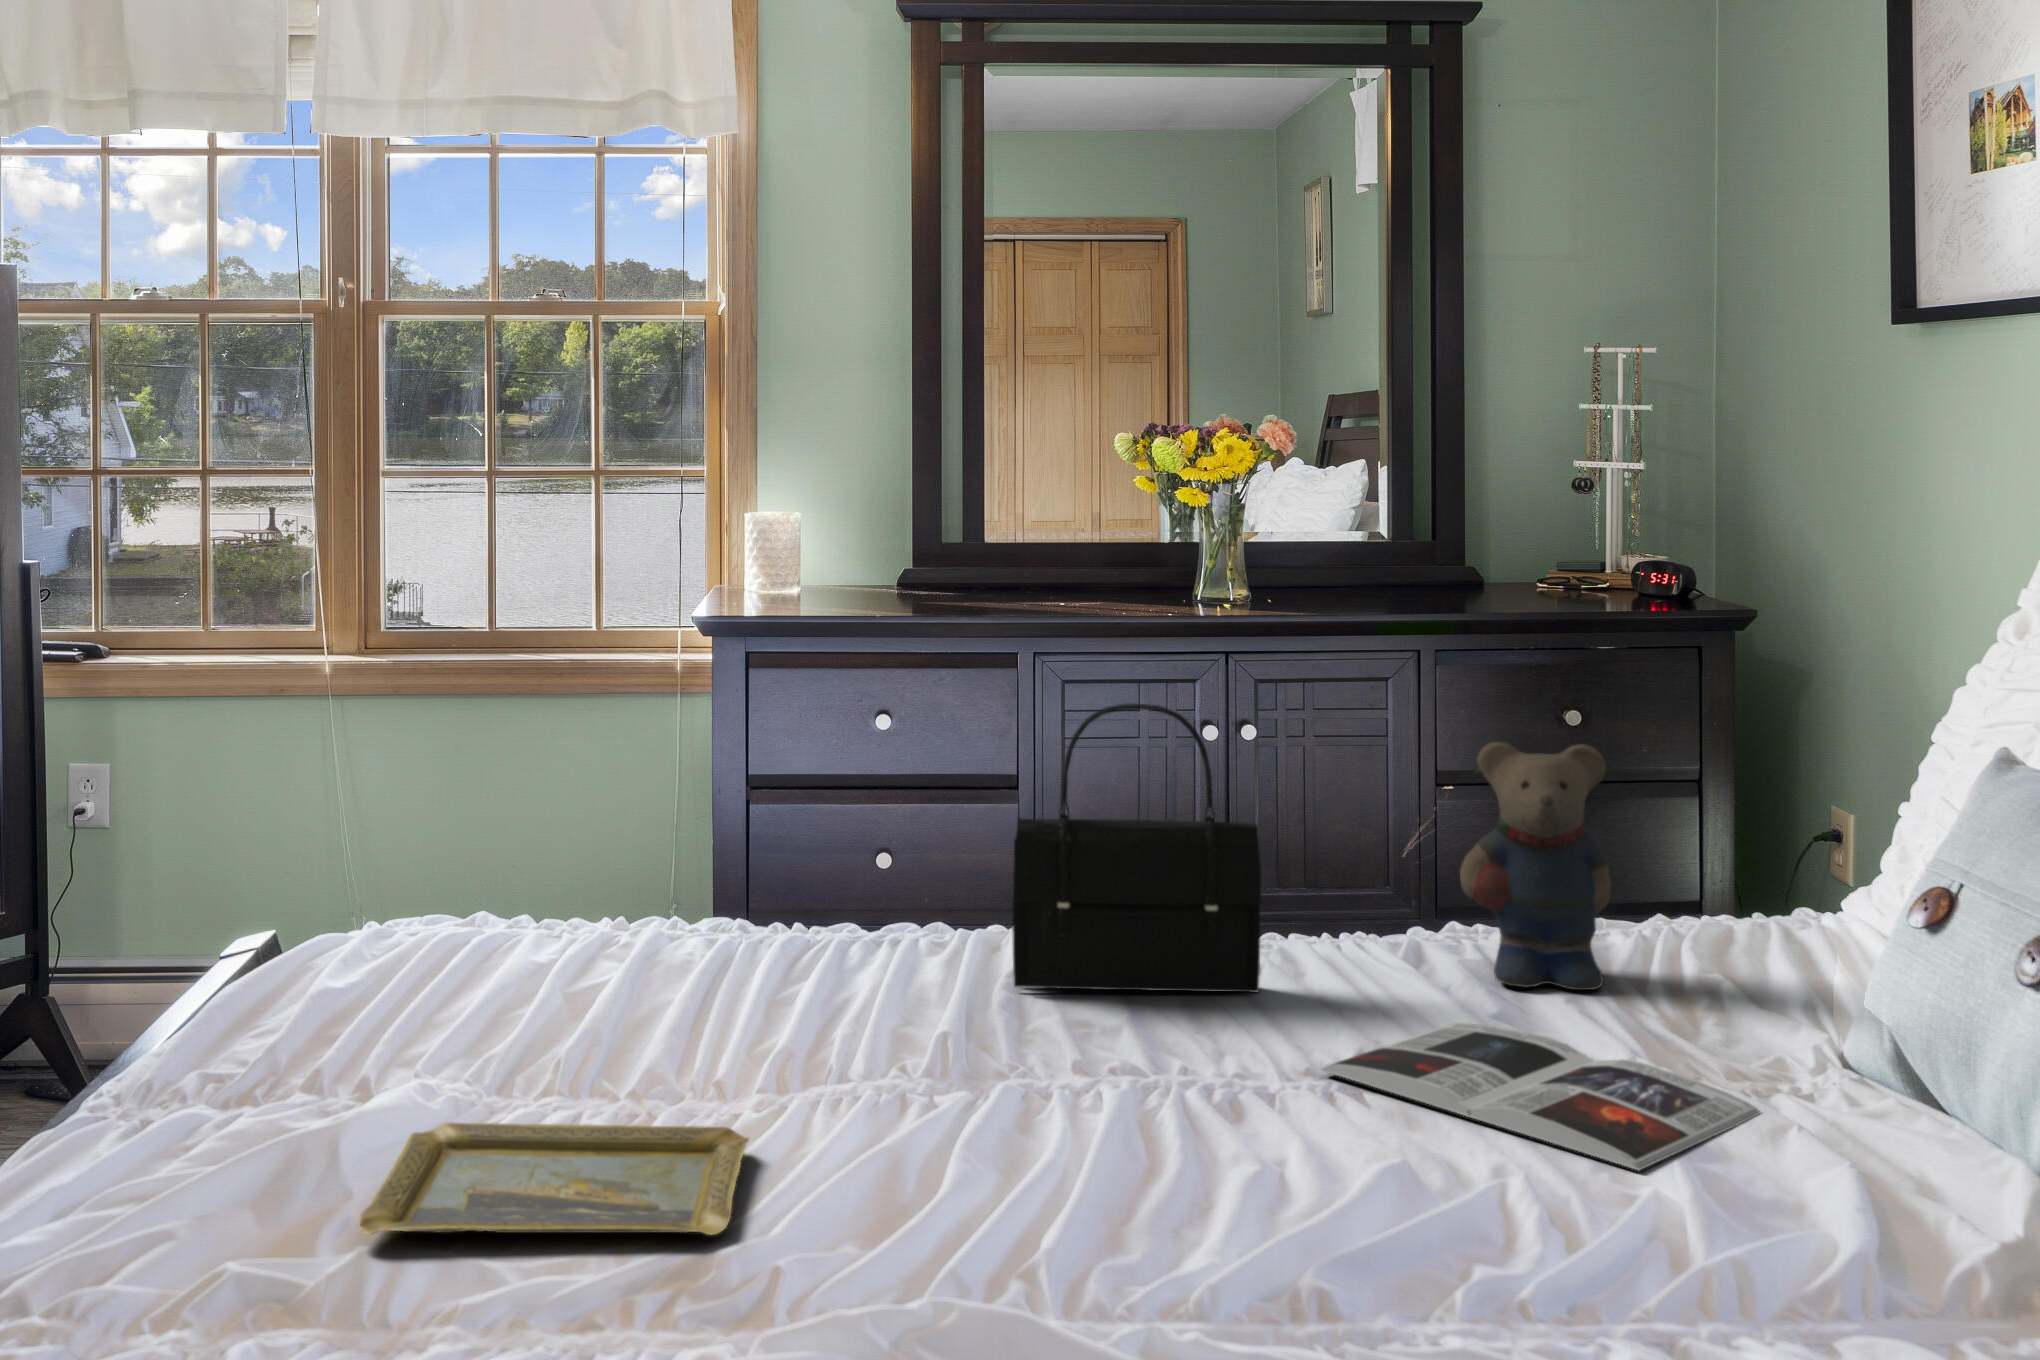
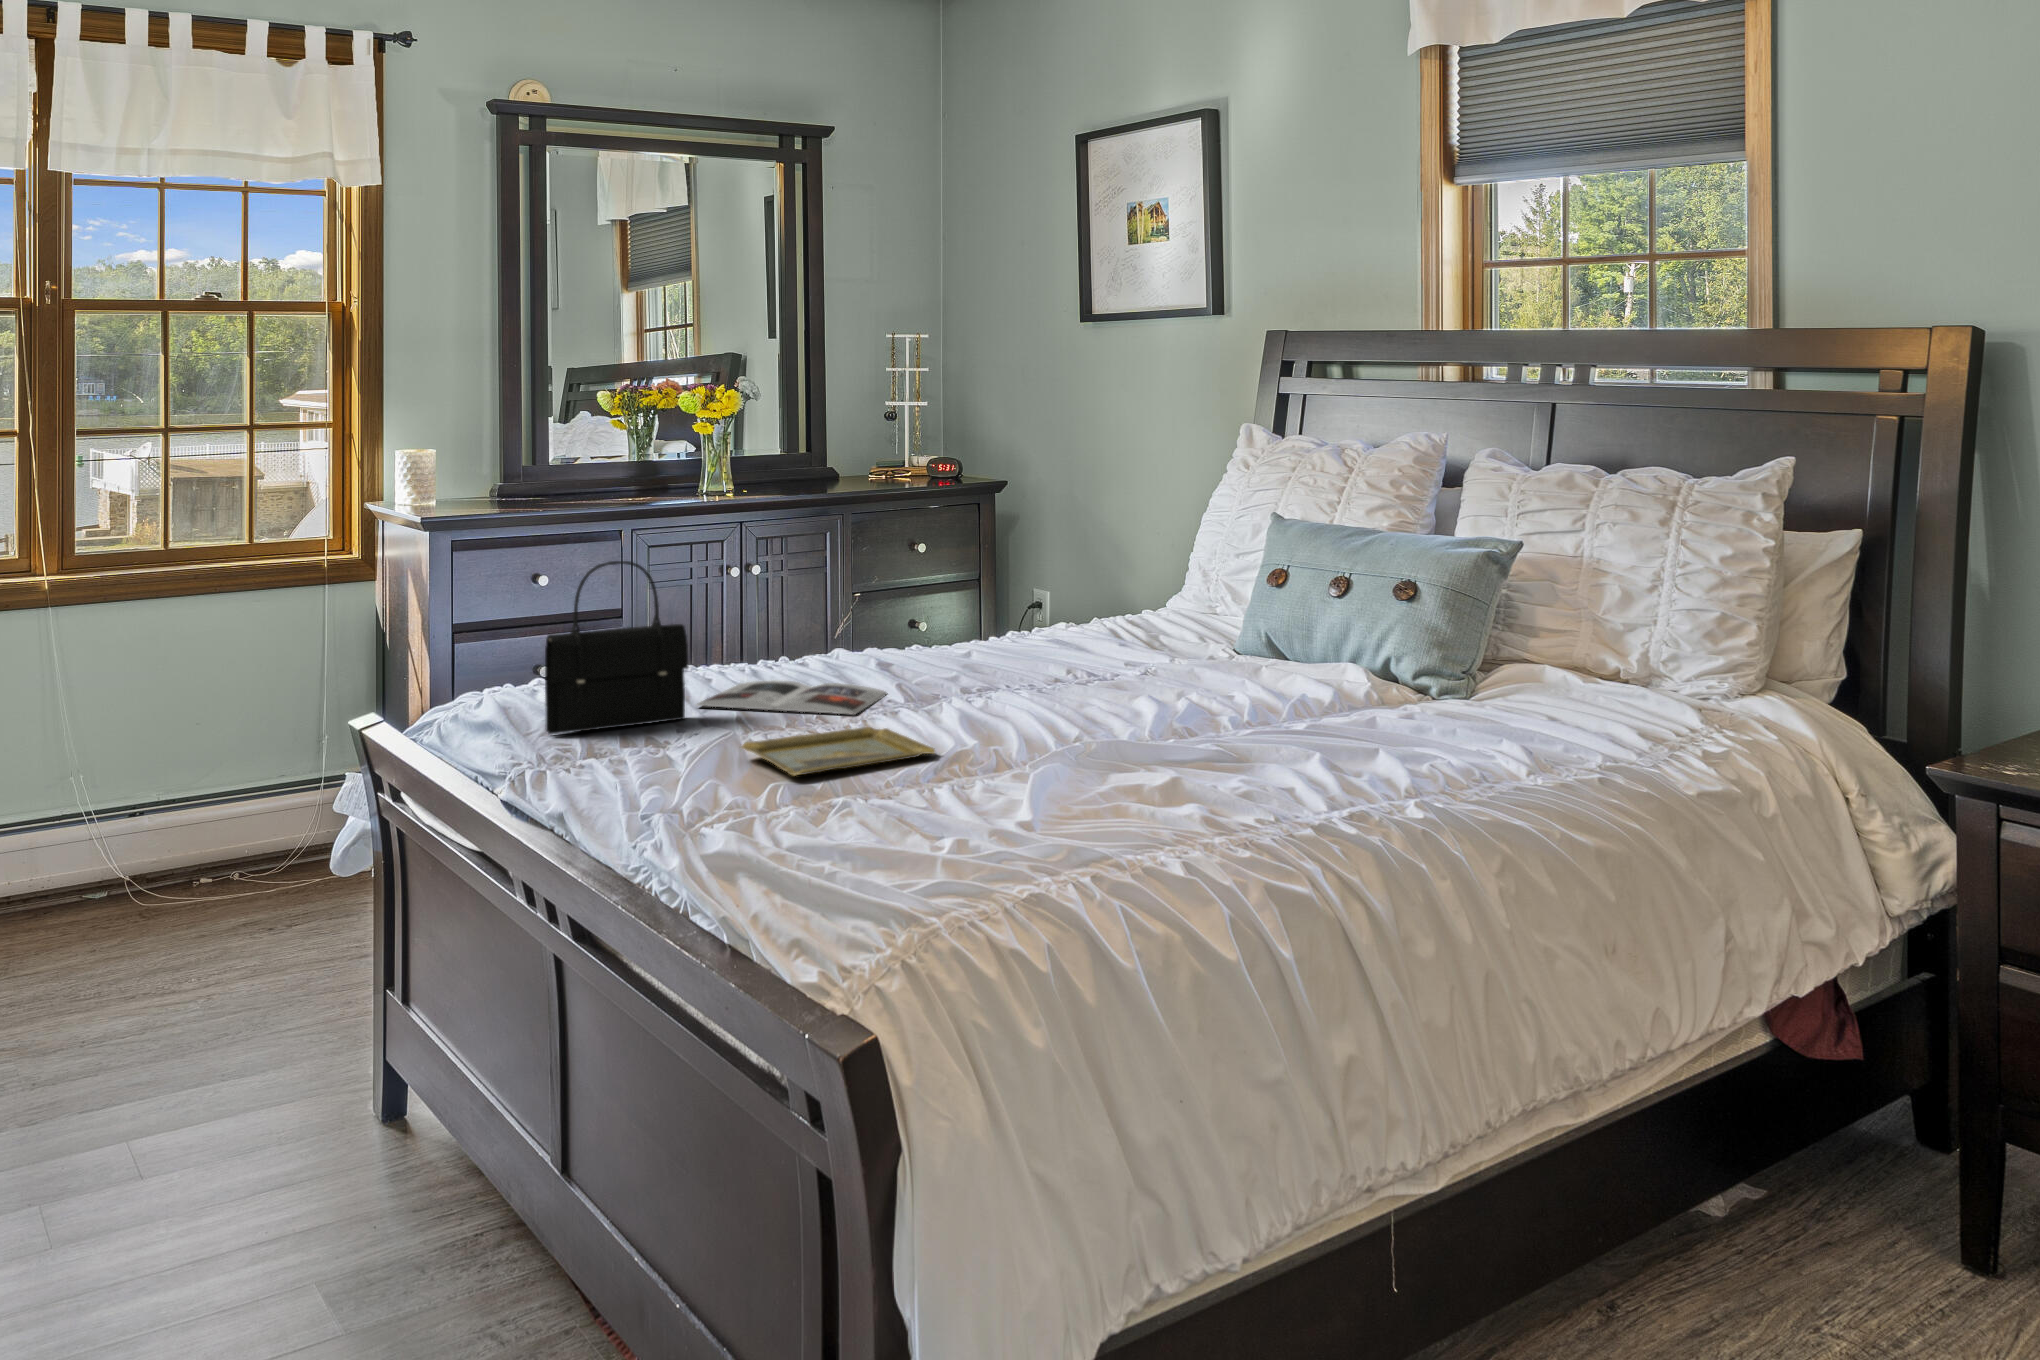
handbag: present [1012,703,1261,993] -> present [545,561,689,734]
teddy bear: present [1460,742,1611,990] -> none [1050,533,1116,649]
magazine: present [1321,1023,1760,1170] -> present [697,680,887,715]

